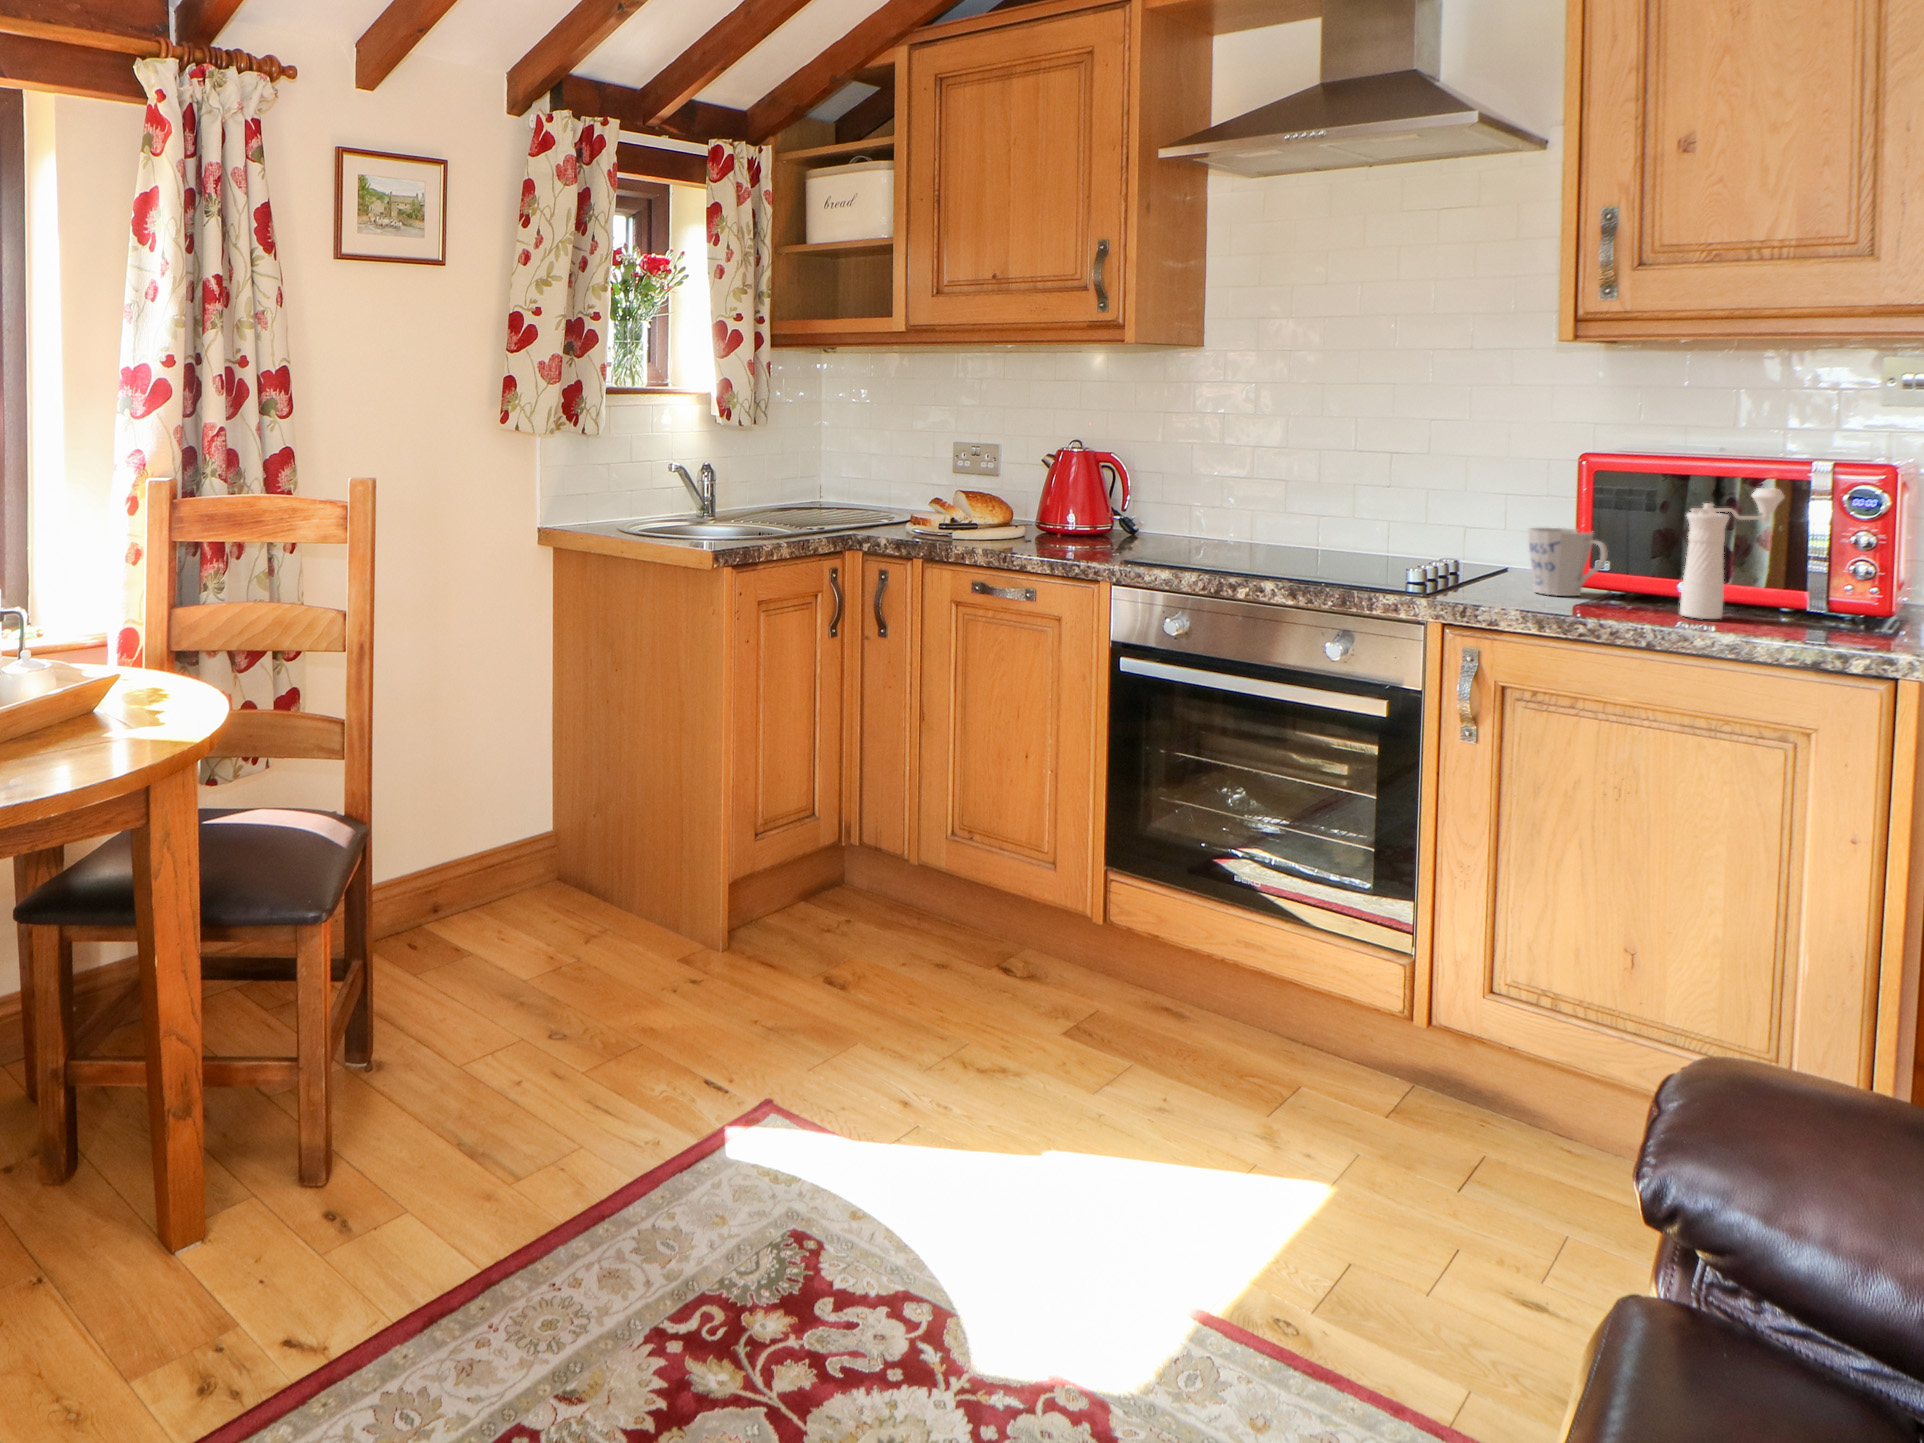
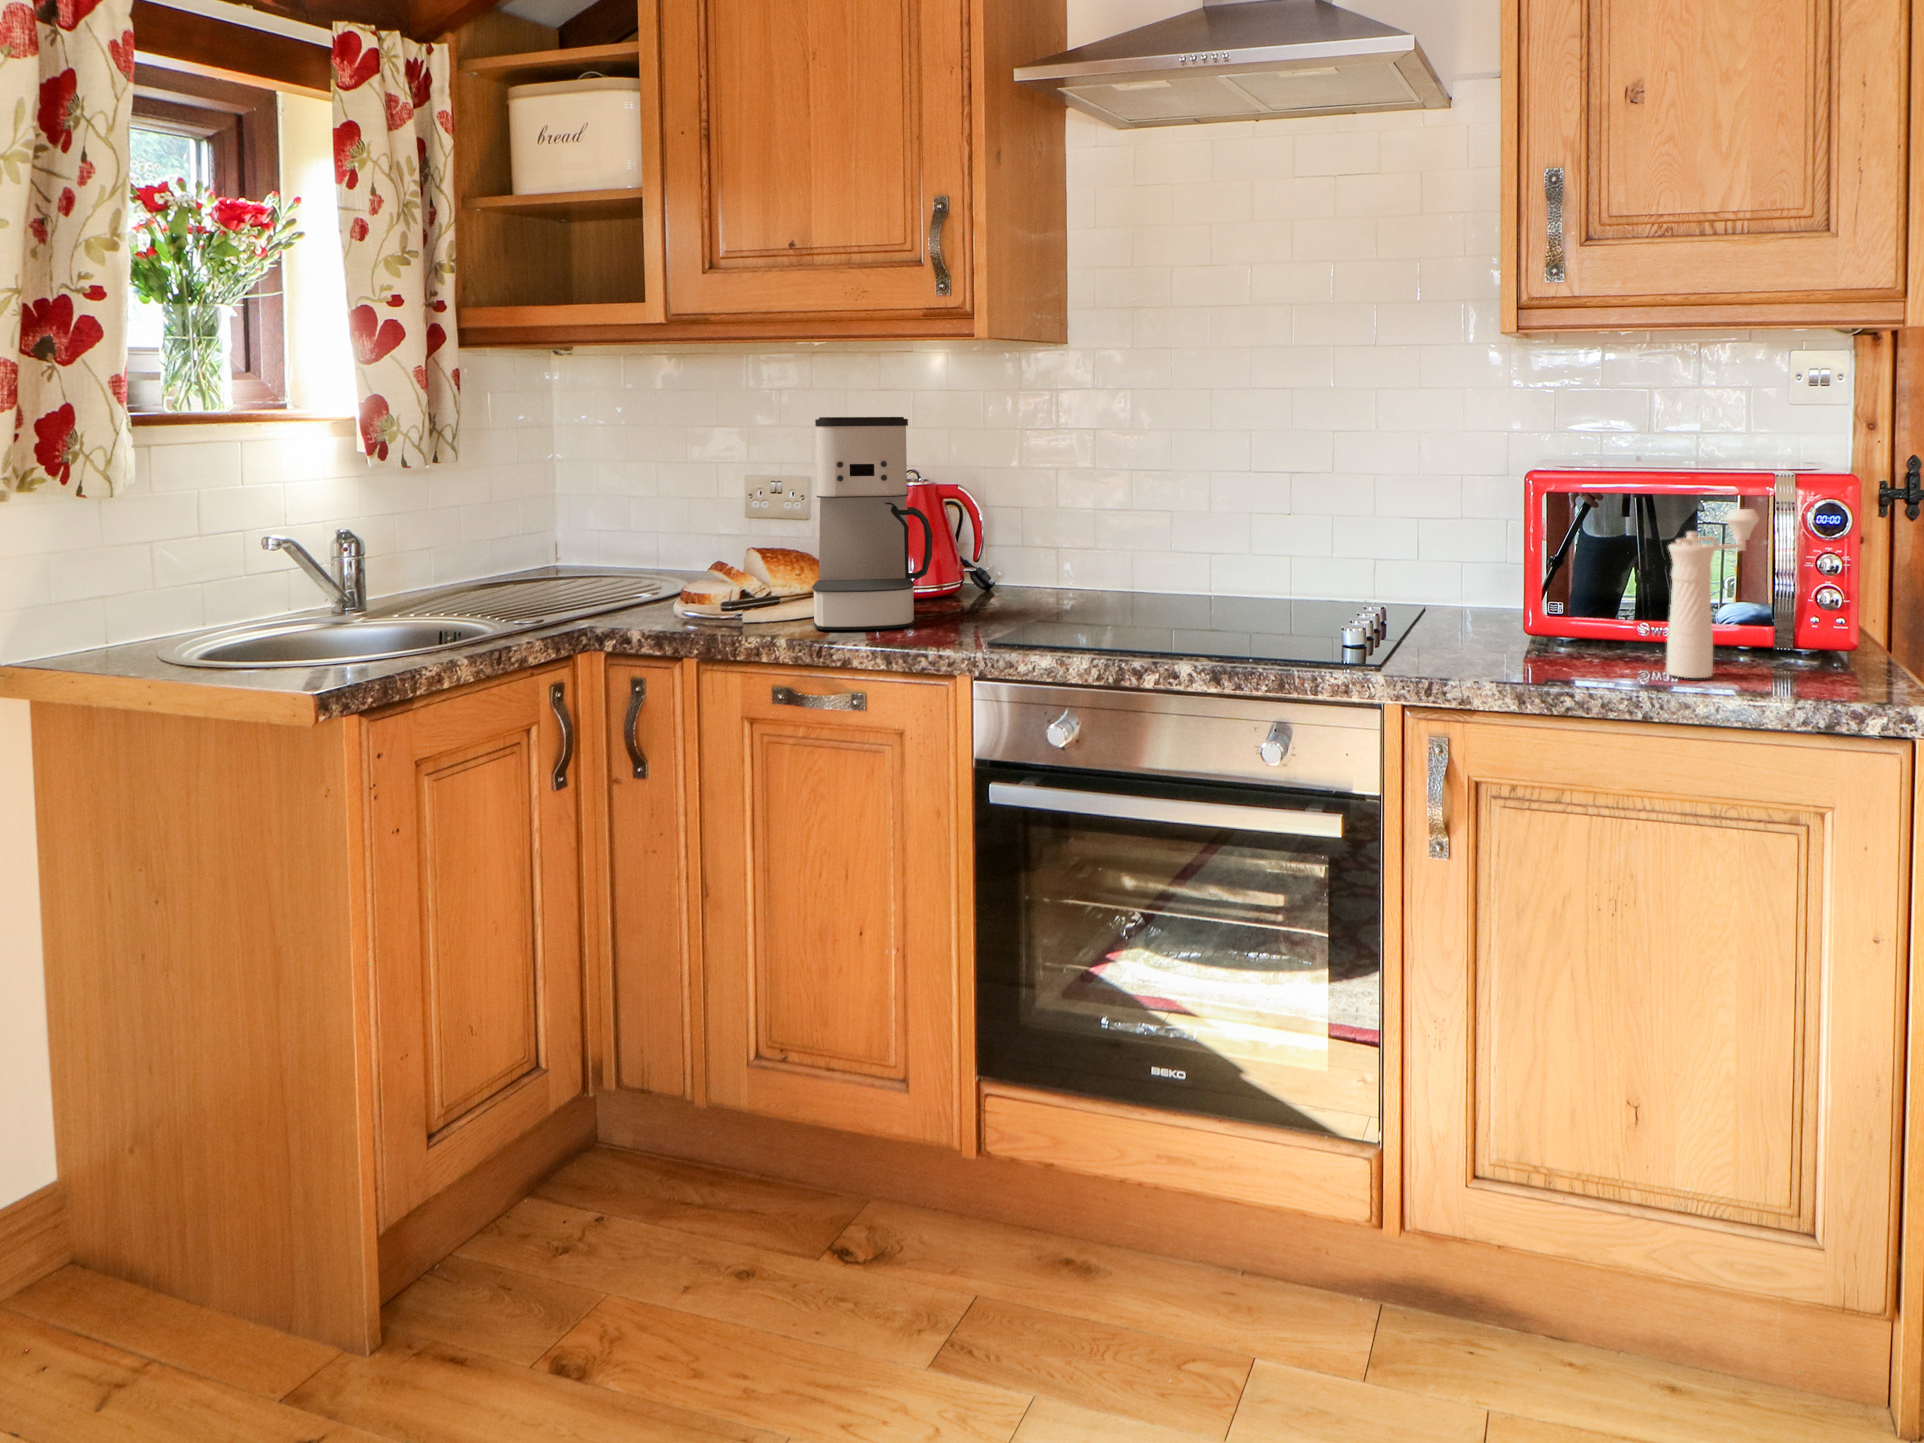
coffee maker: none [1002,399,1091,549] -> present [812,417,933,630]
mug: present [1528,528,1608,596] -> none [1480,567,1573,655]

